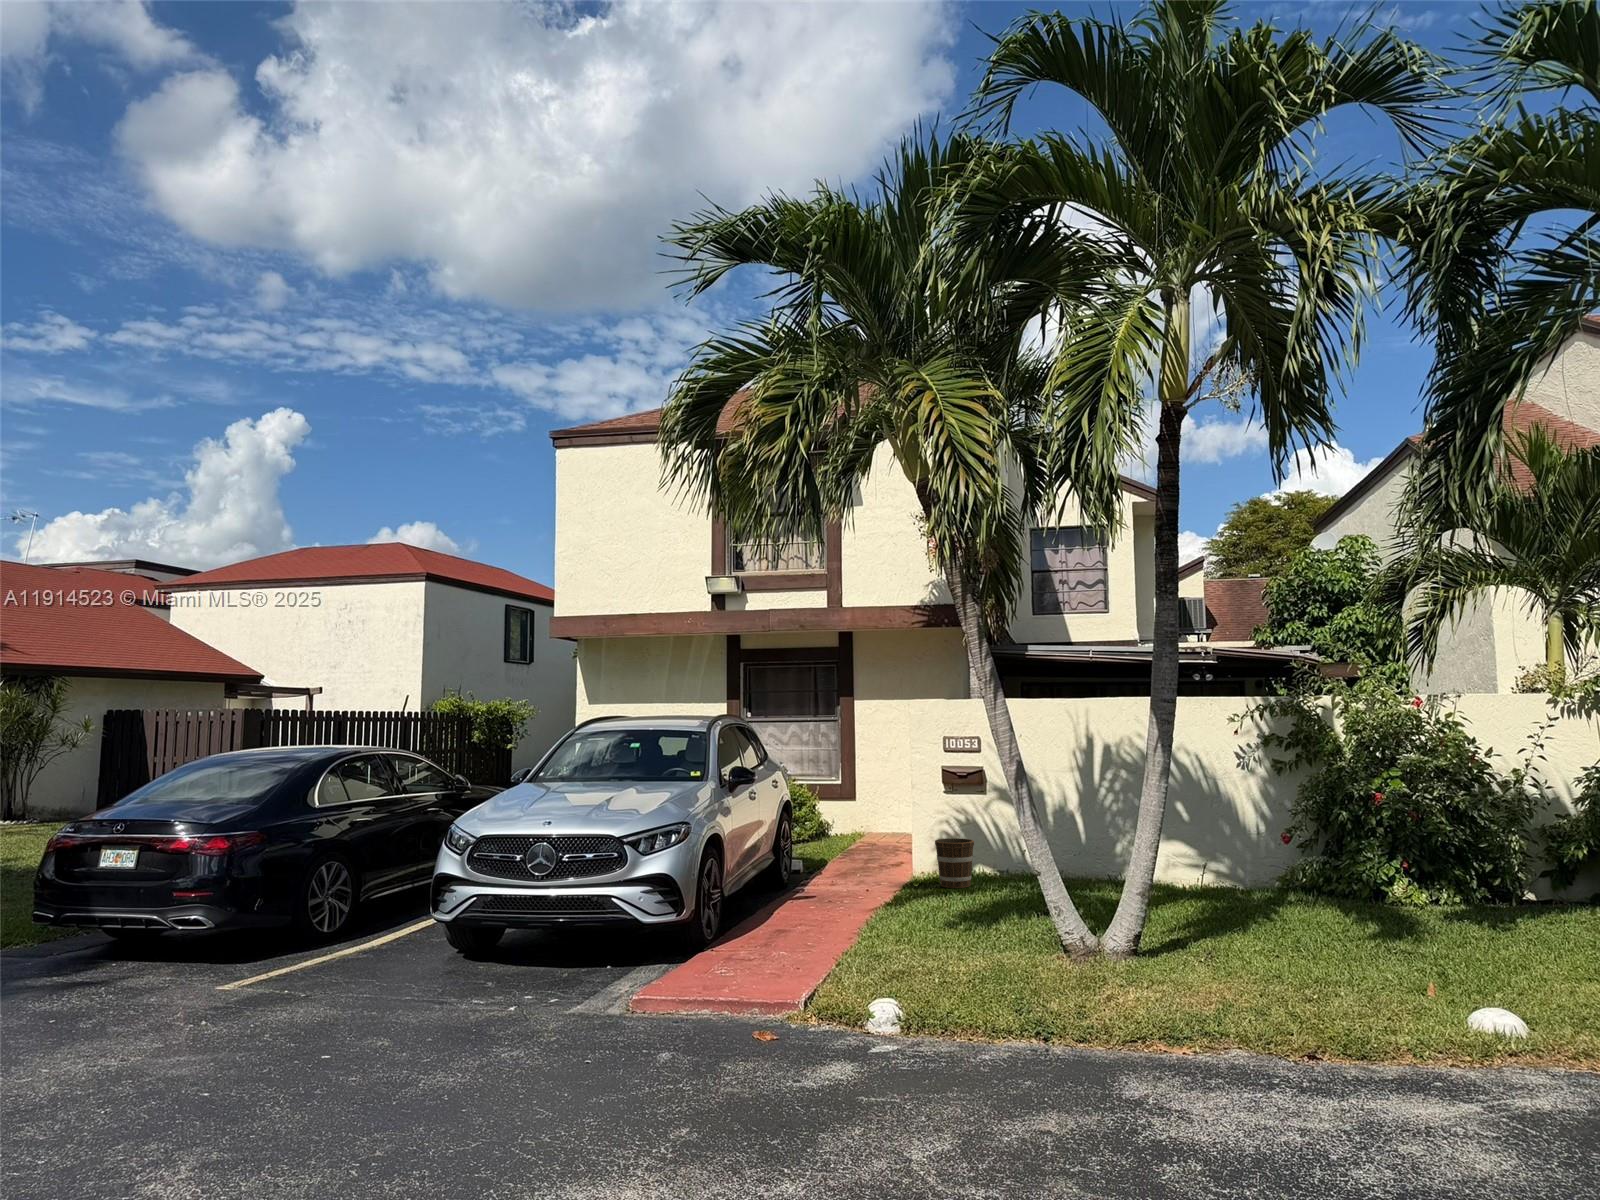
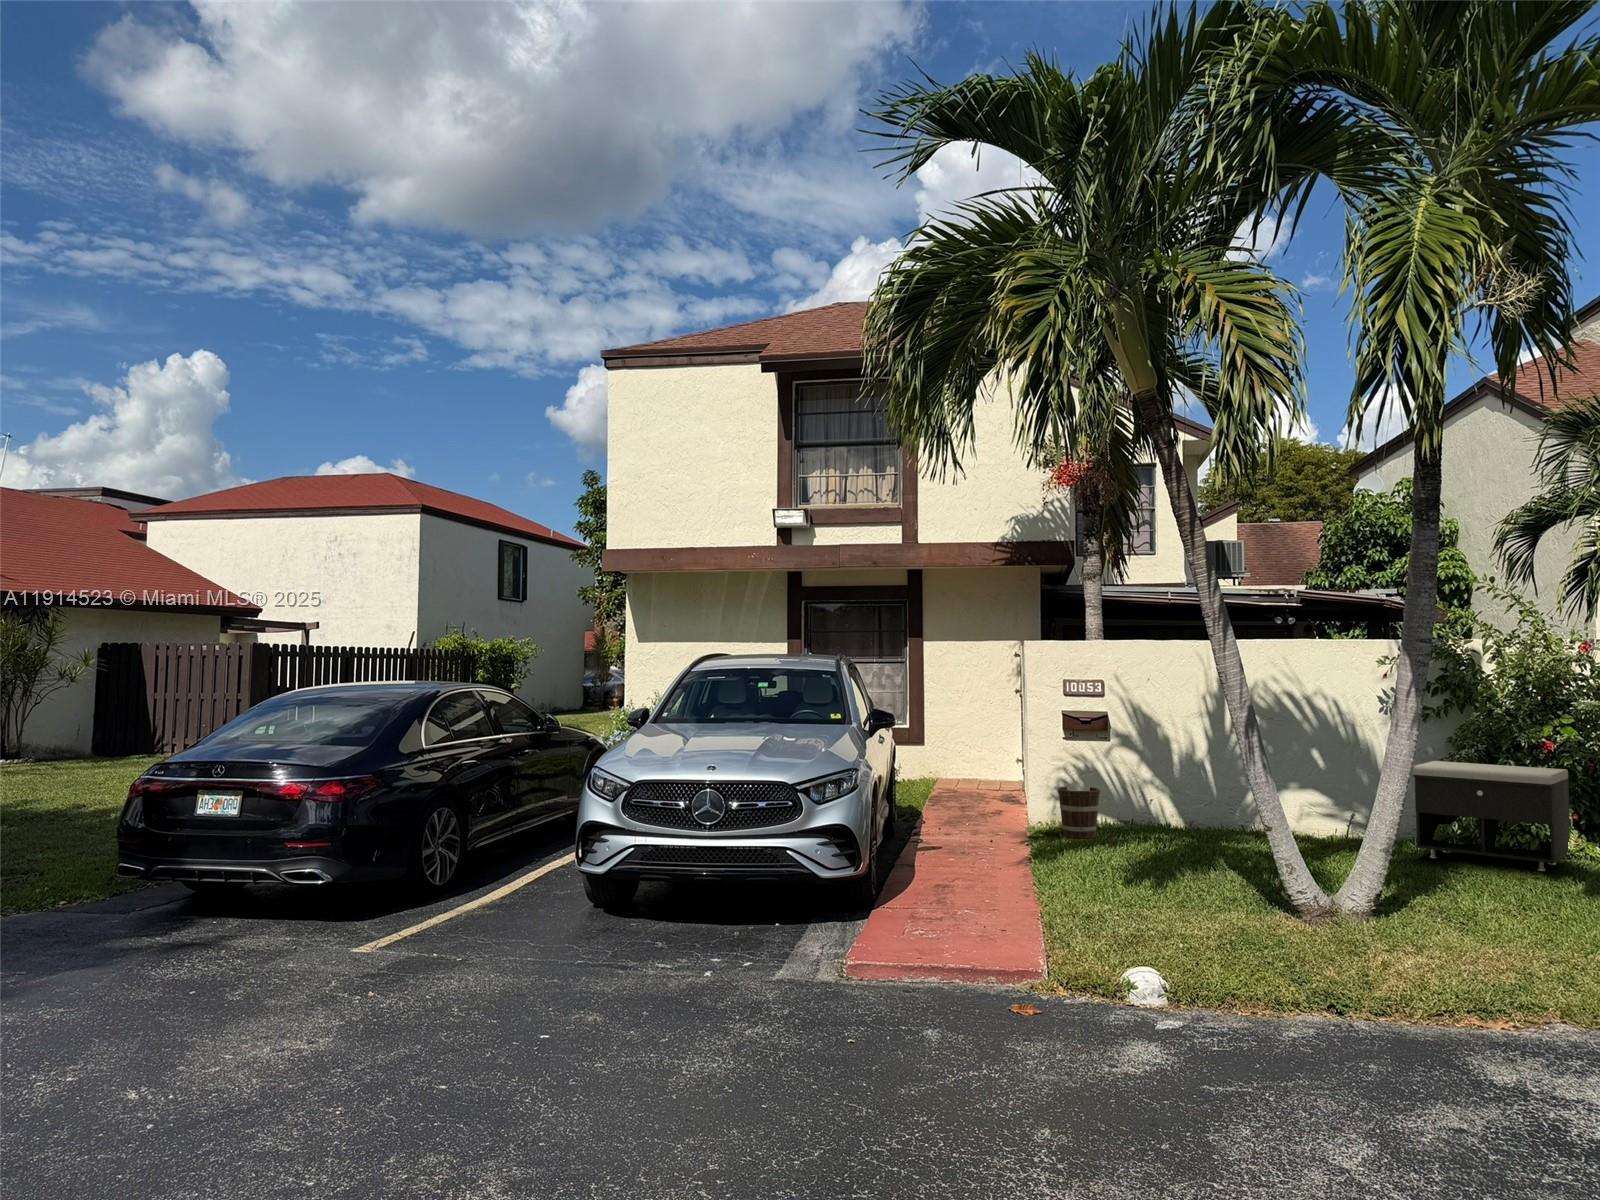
storage bench: none [1252,812,1401,917] -> present [1413,761,1570,871]

